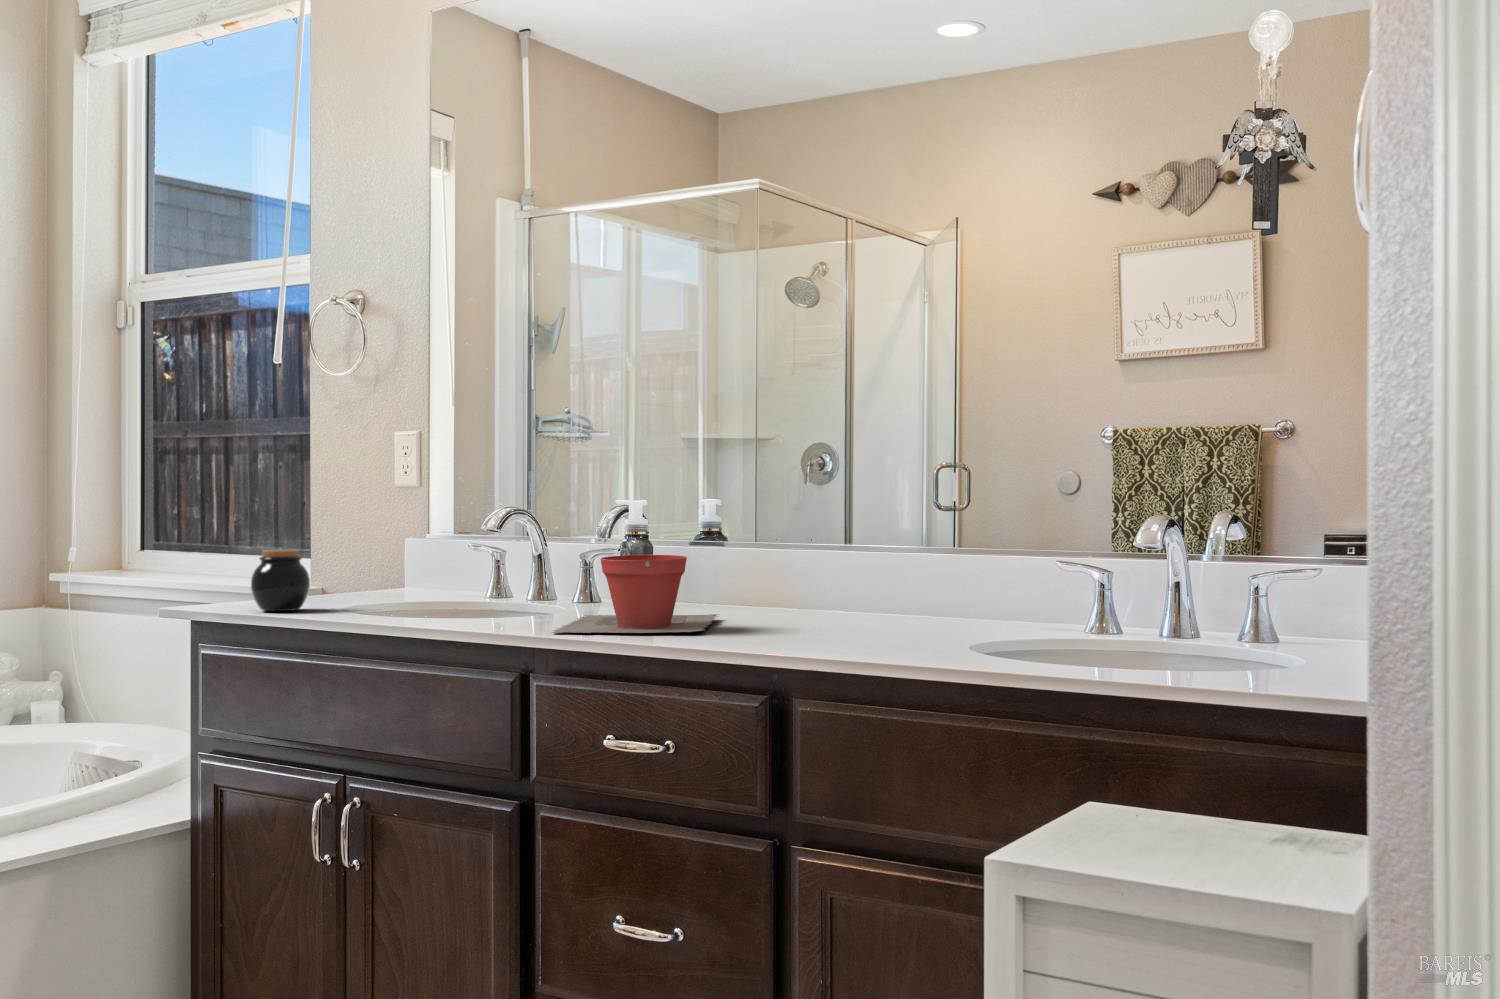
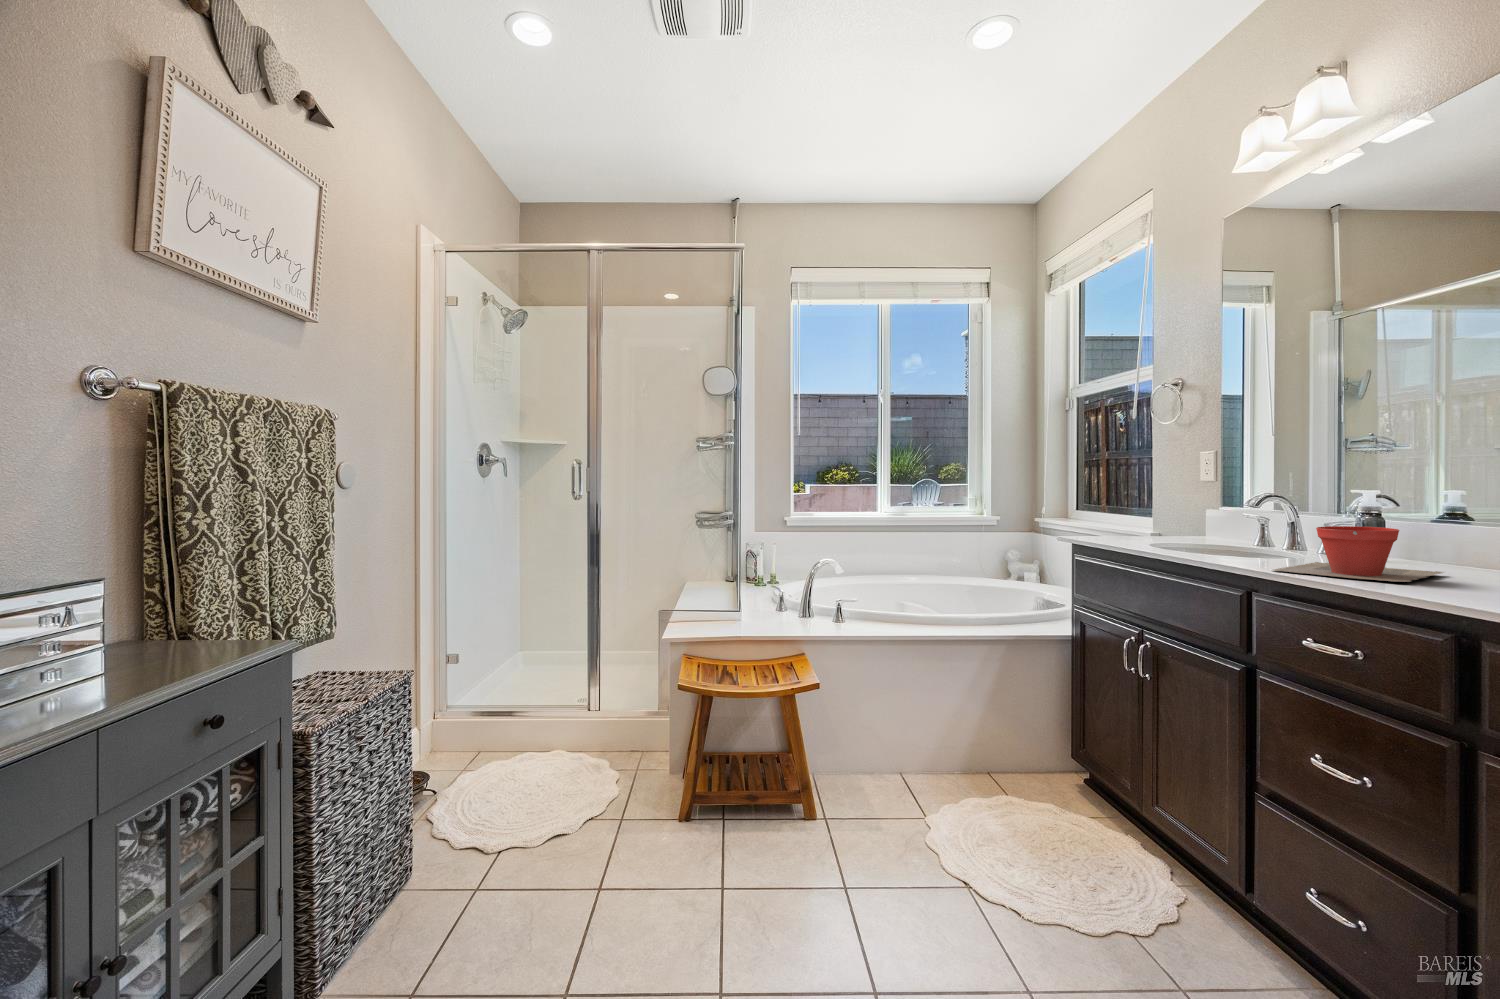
jar: present [251,550,310,611] -> none [1101,513,1133,544]

